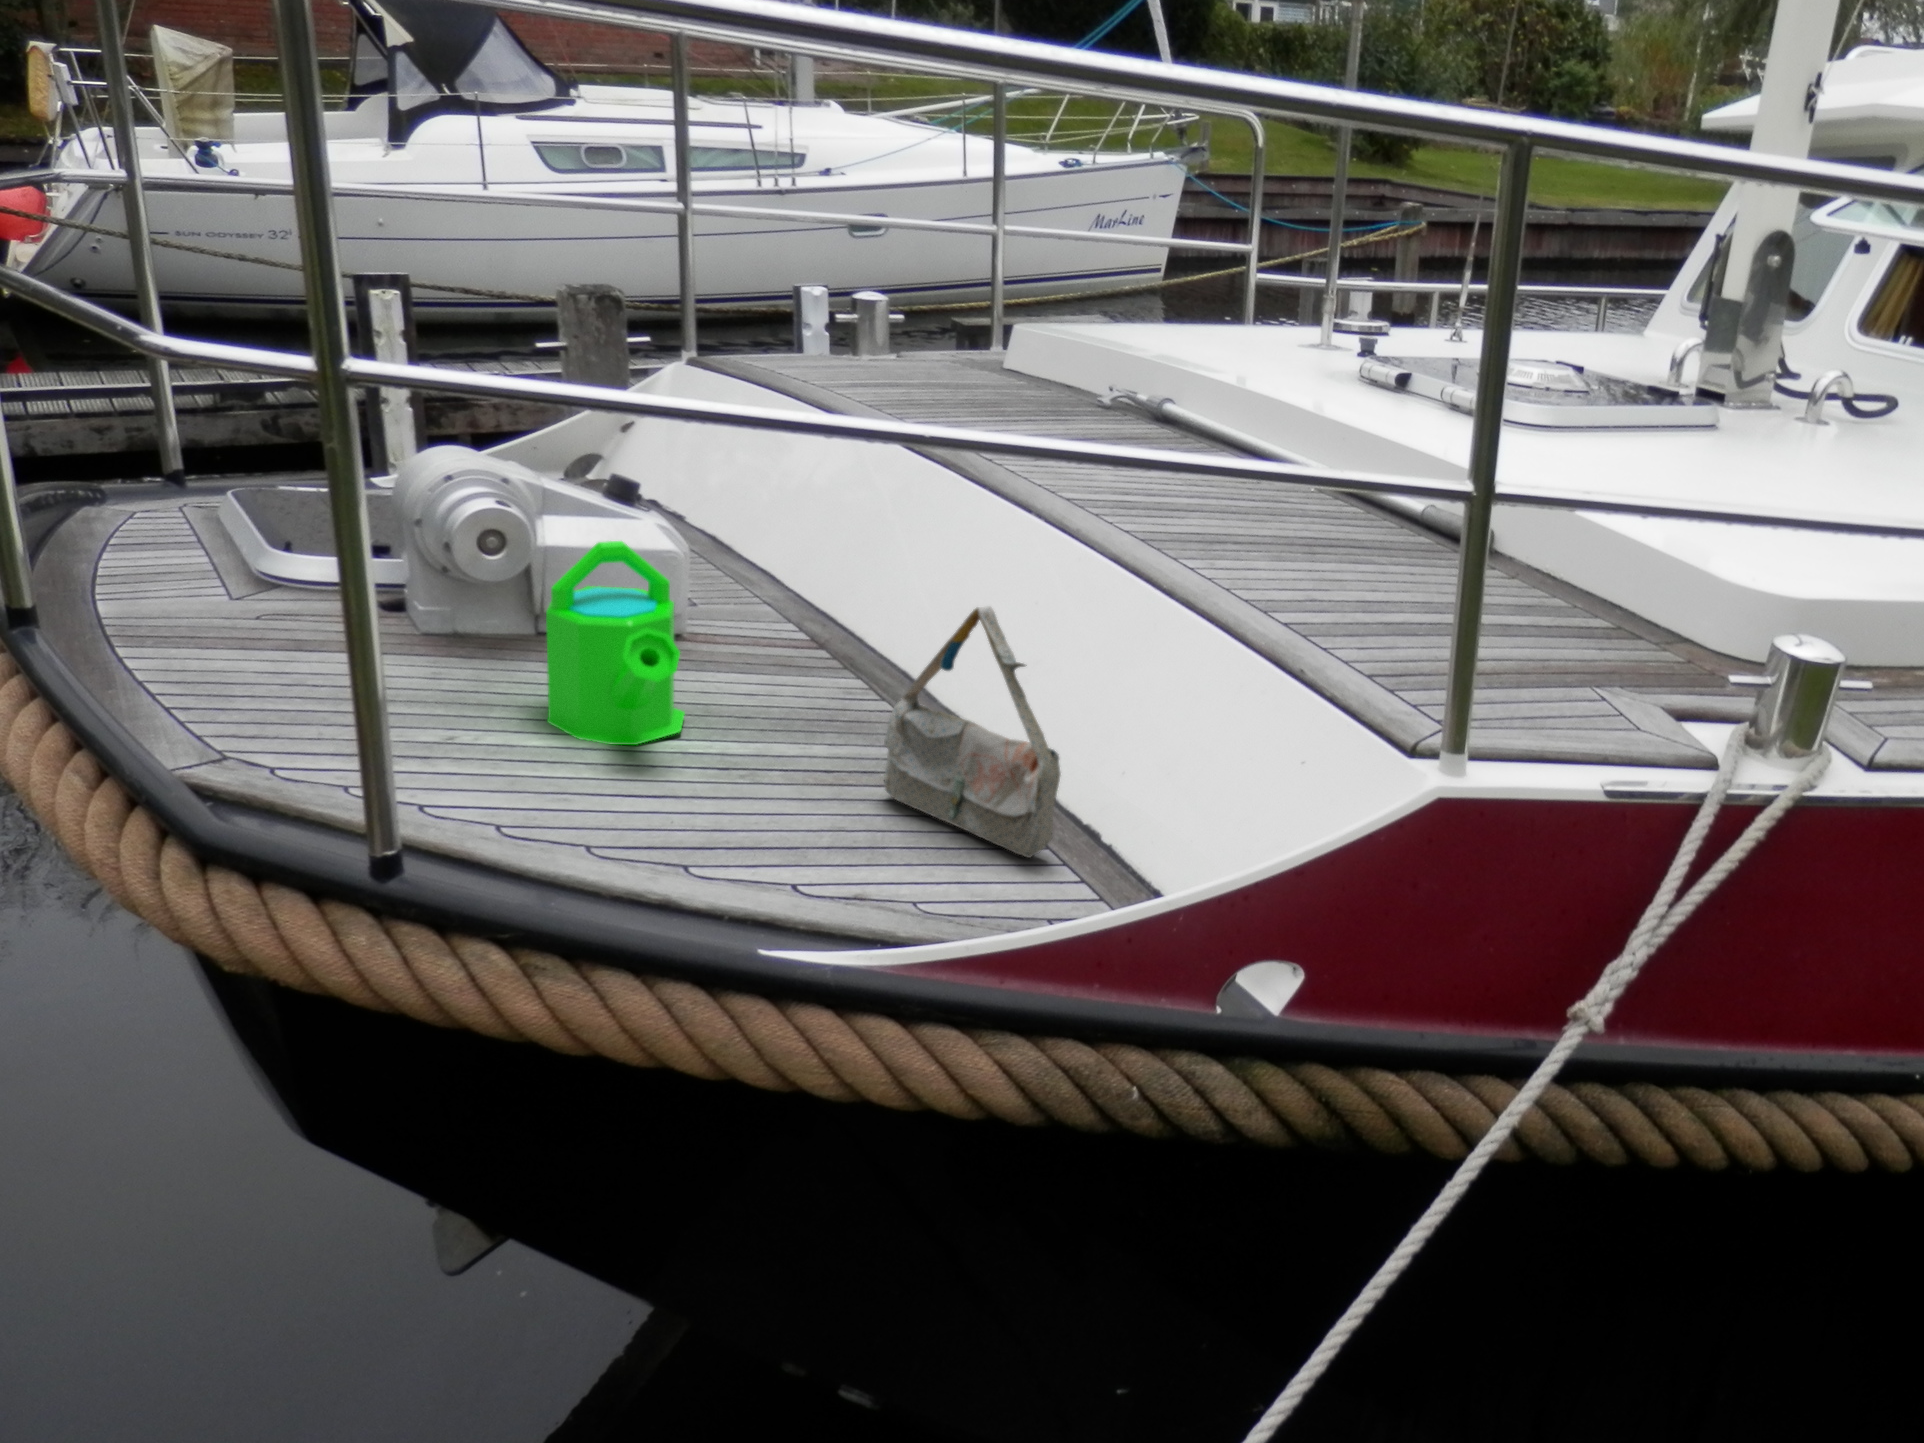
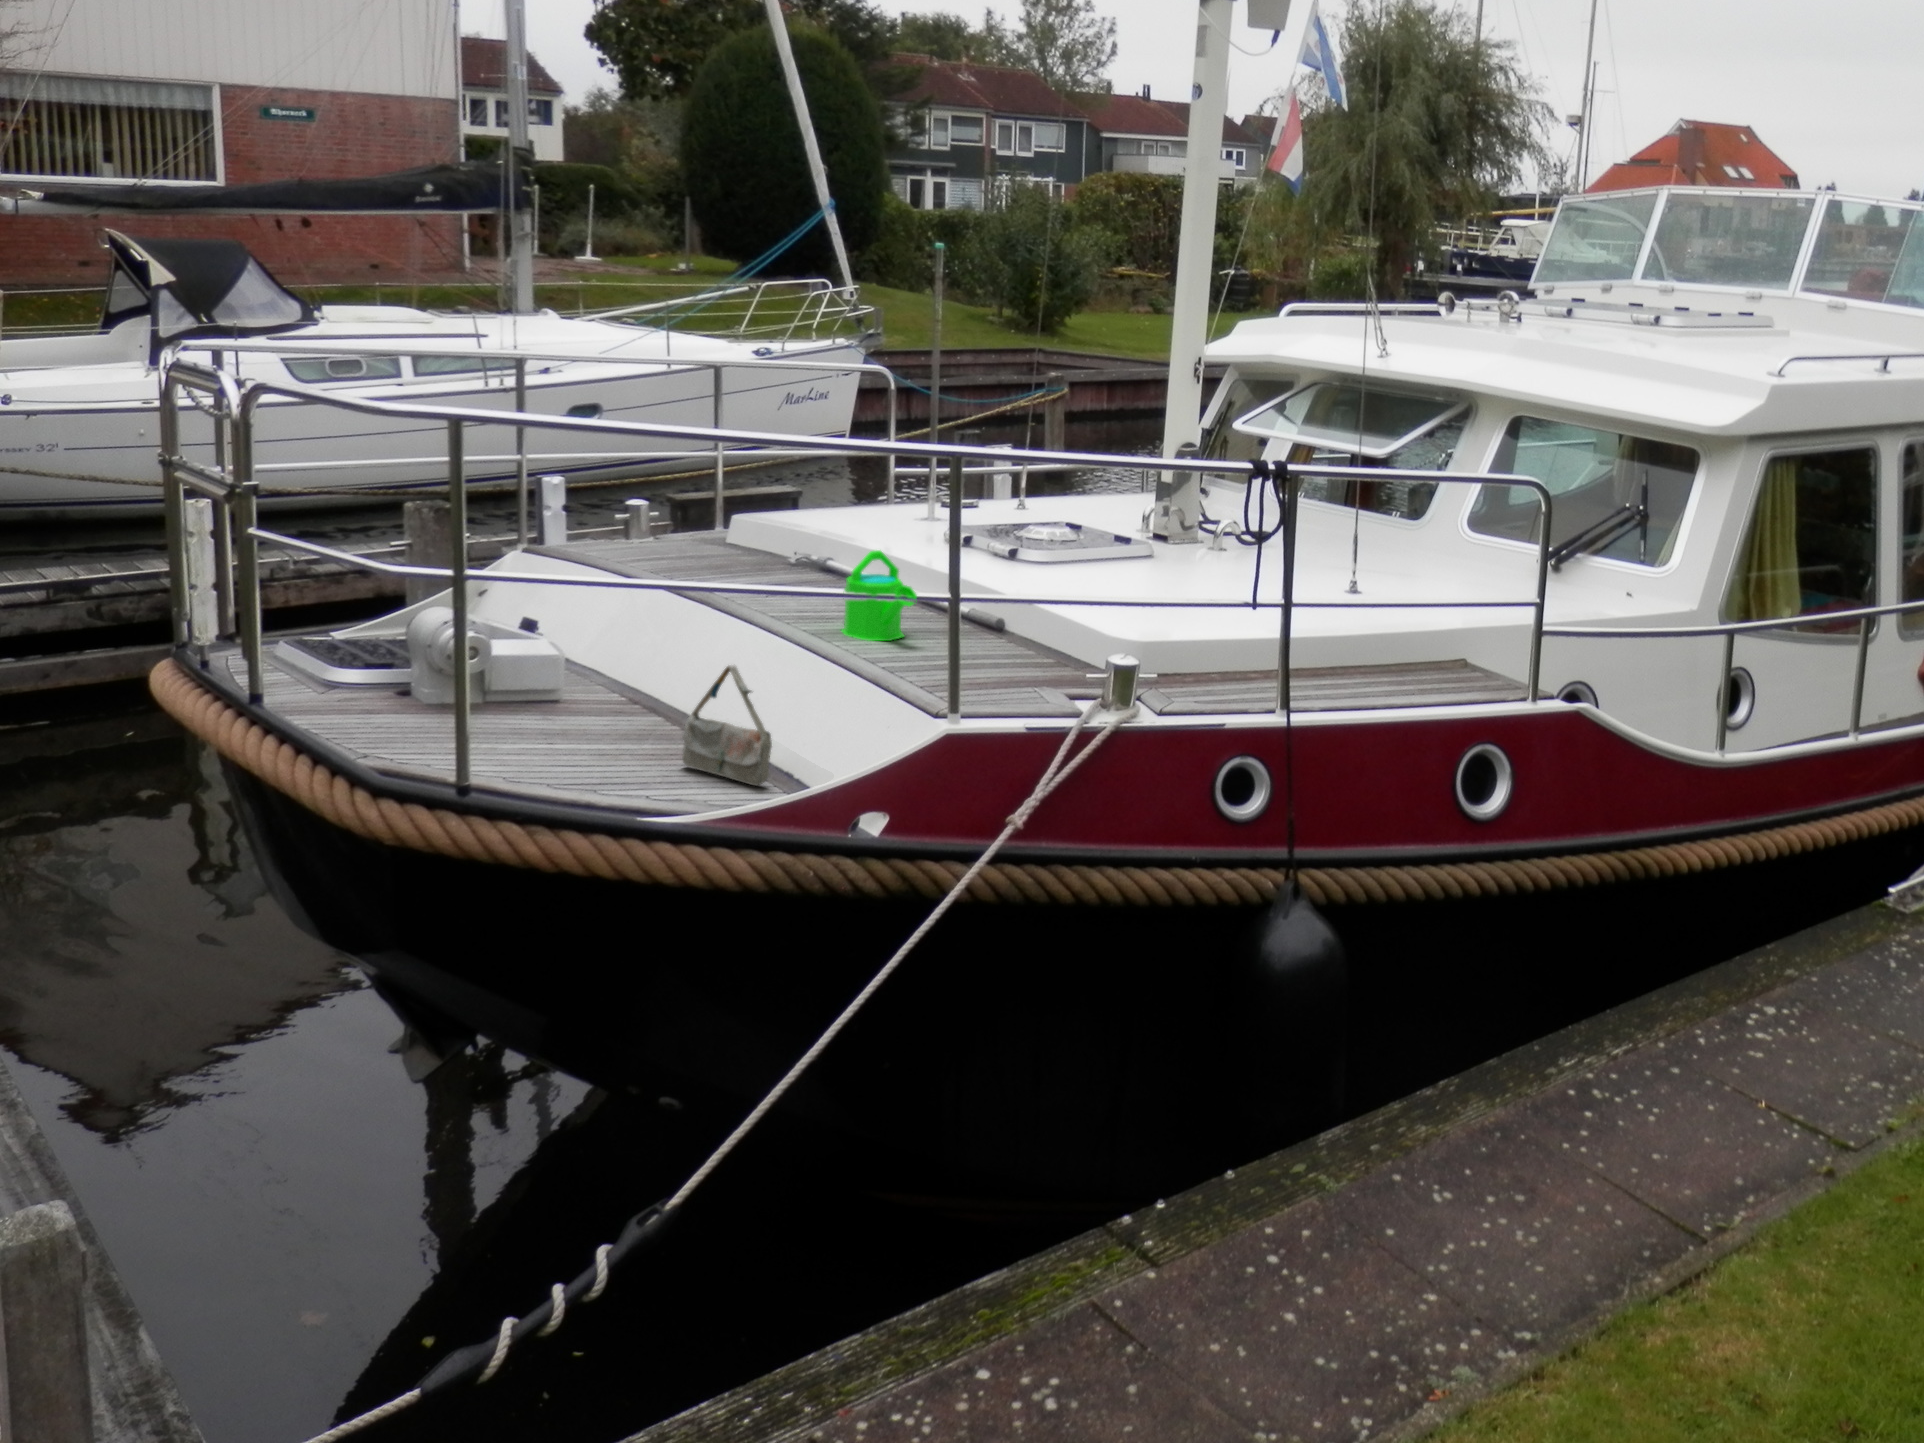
watering can: present [546,541,685,745] -> present [842,550,917,641]

